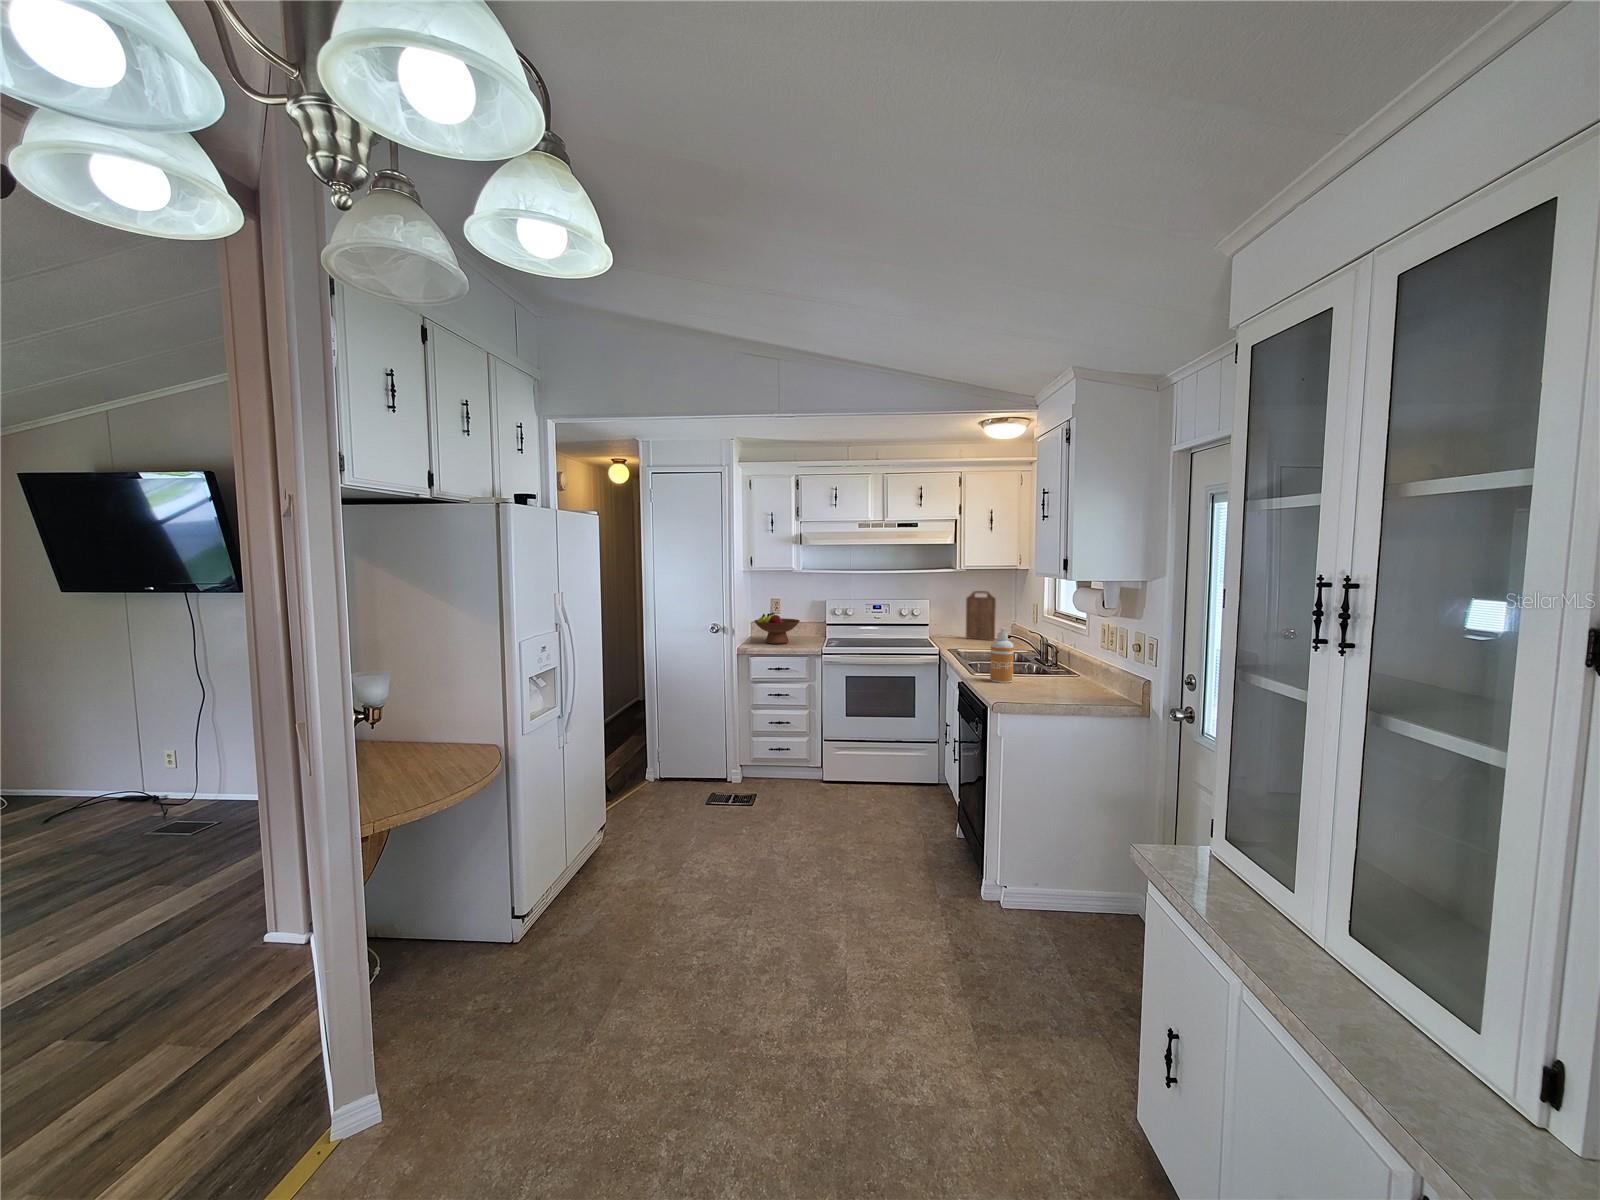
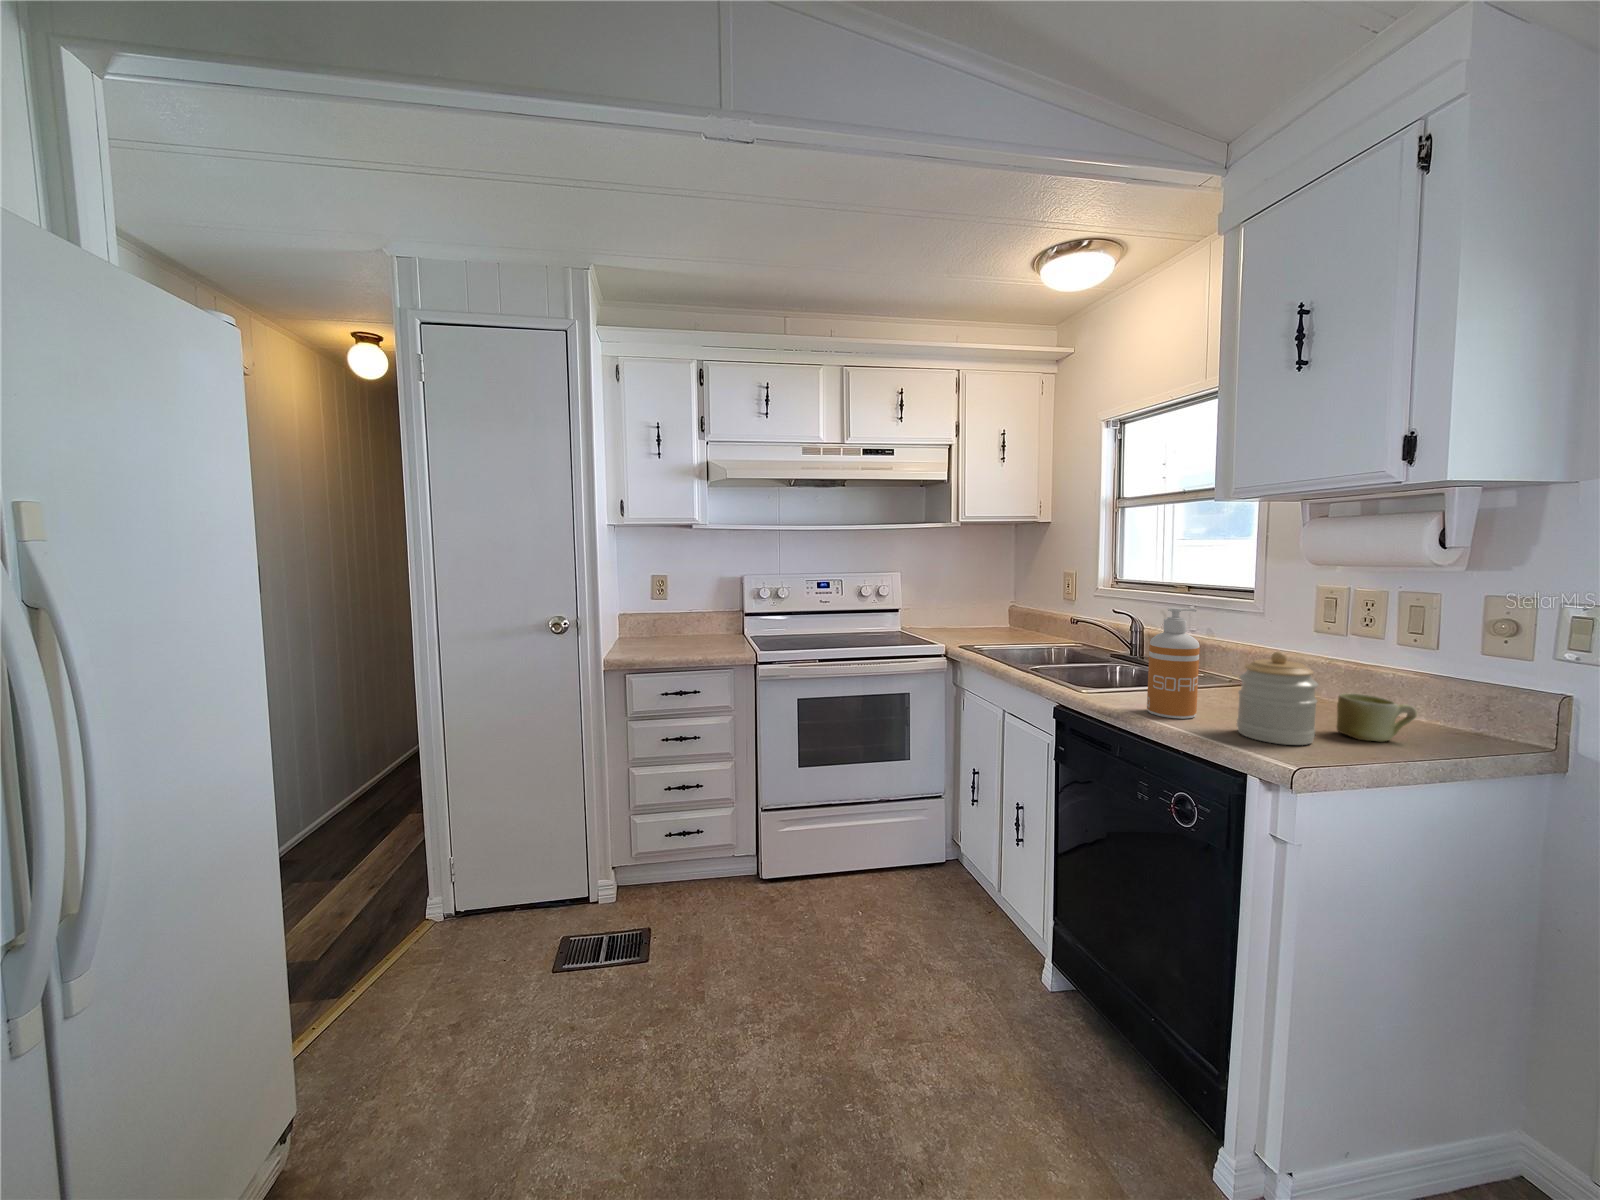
cutting board: present [966,591,996,640] -> none [956,556,1001,629]
fruit bowl: present [754,613,800,644] -> none [629,597,710,650]
jar: none [1014,650,1046,693] -> present [1237,652,1318,745]
mug: none [1066,672,1097,694] -> present [1337,693,1417,742]

